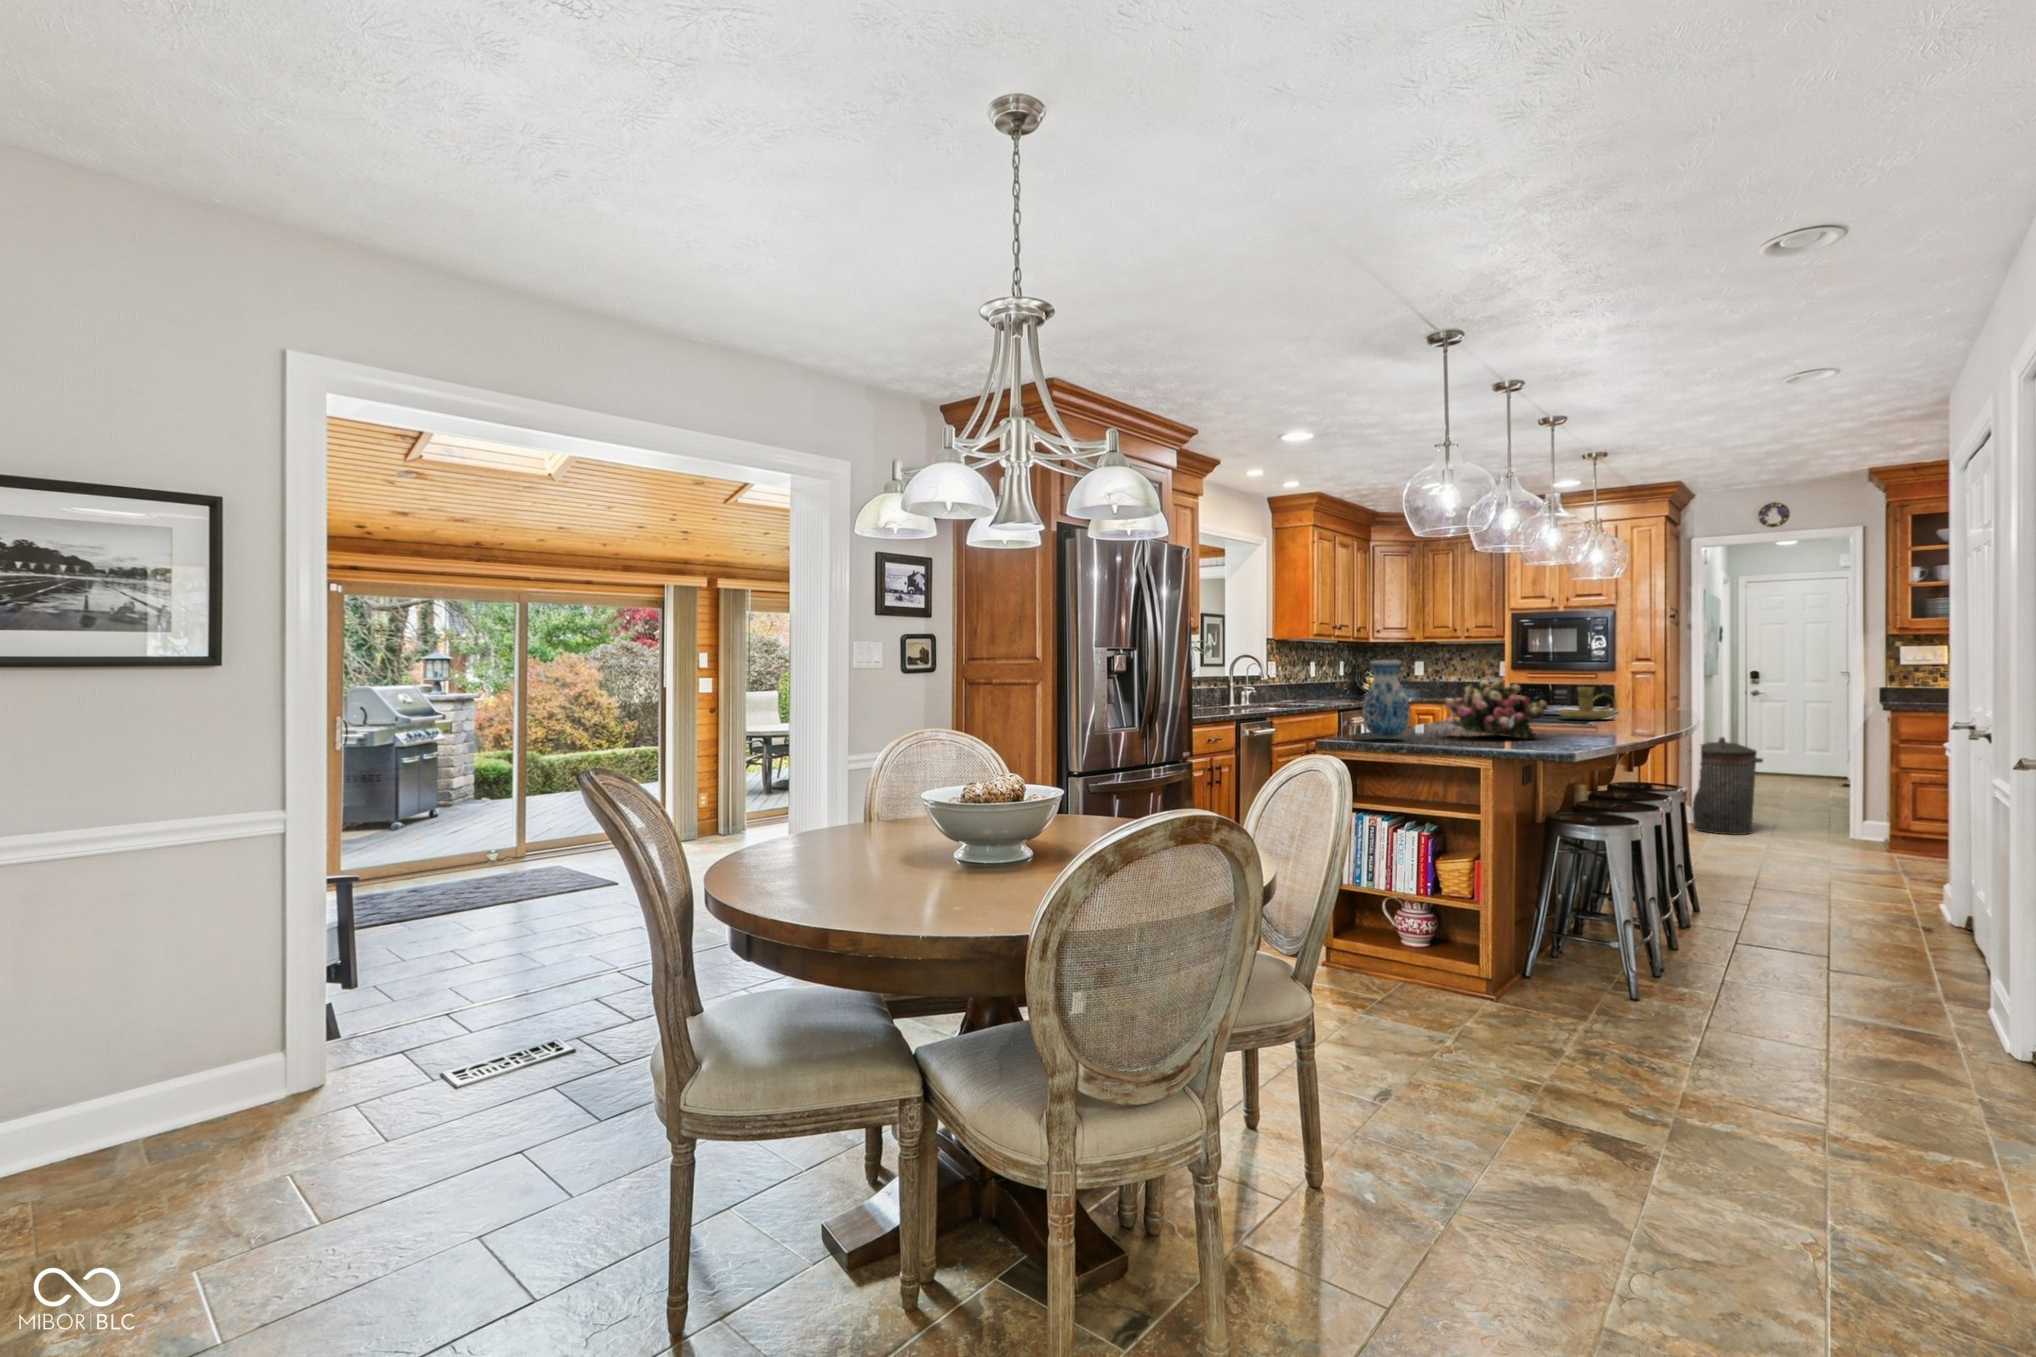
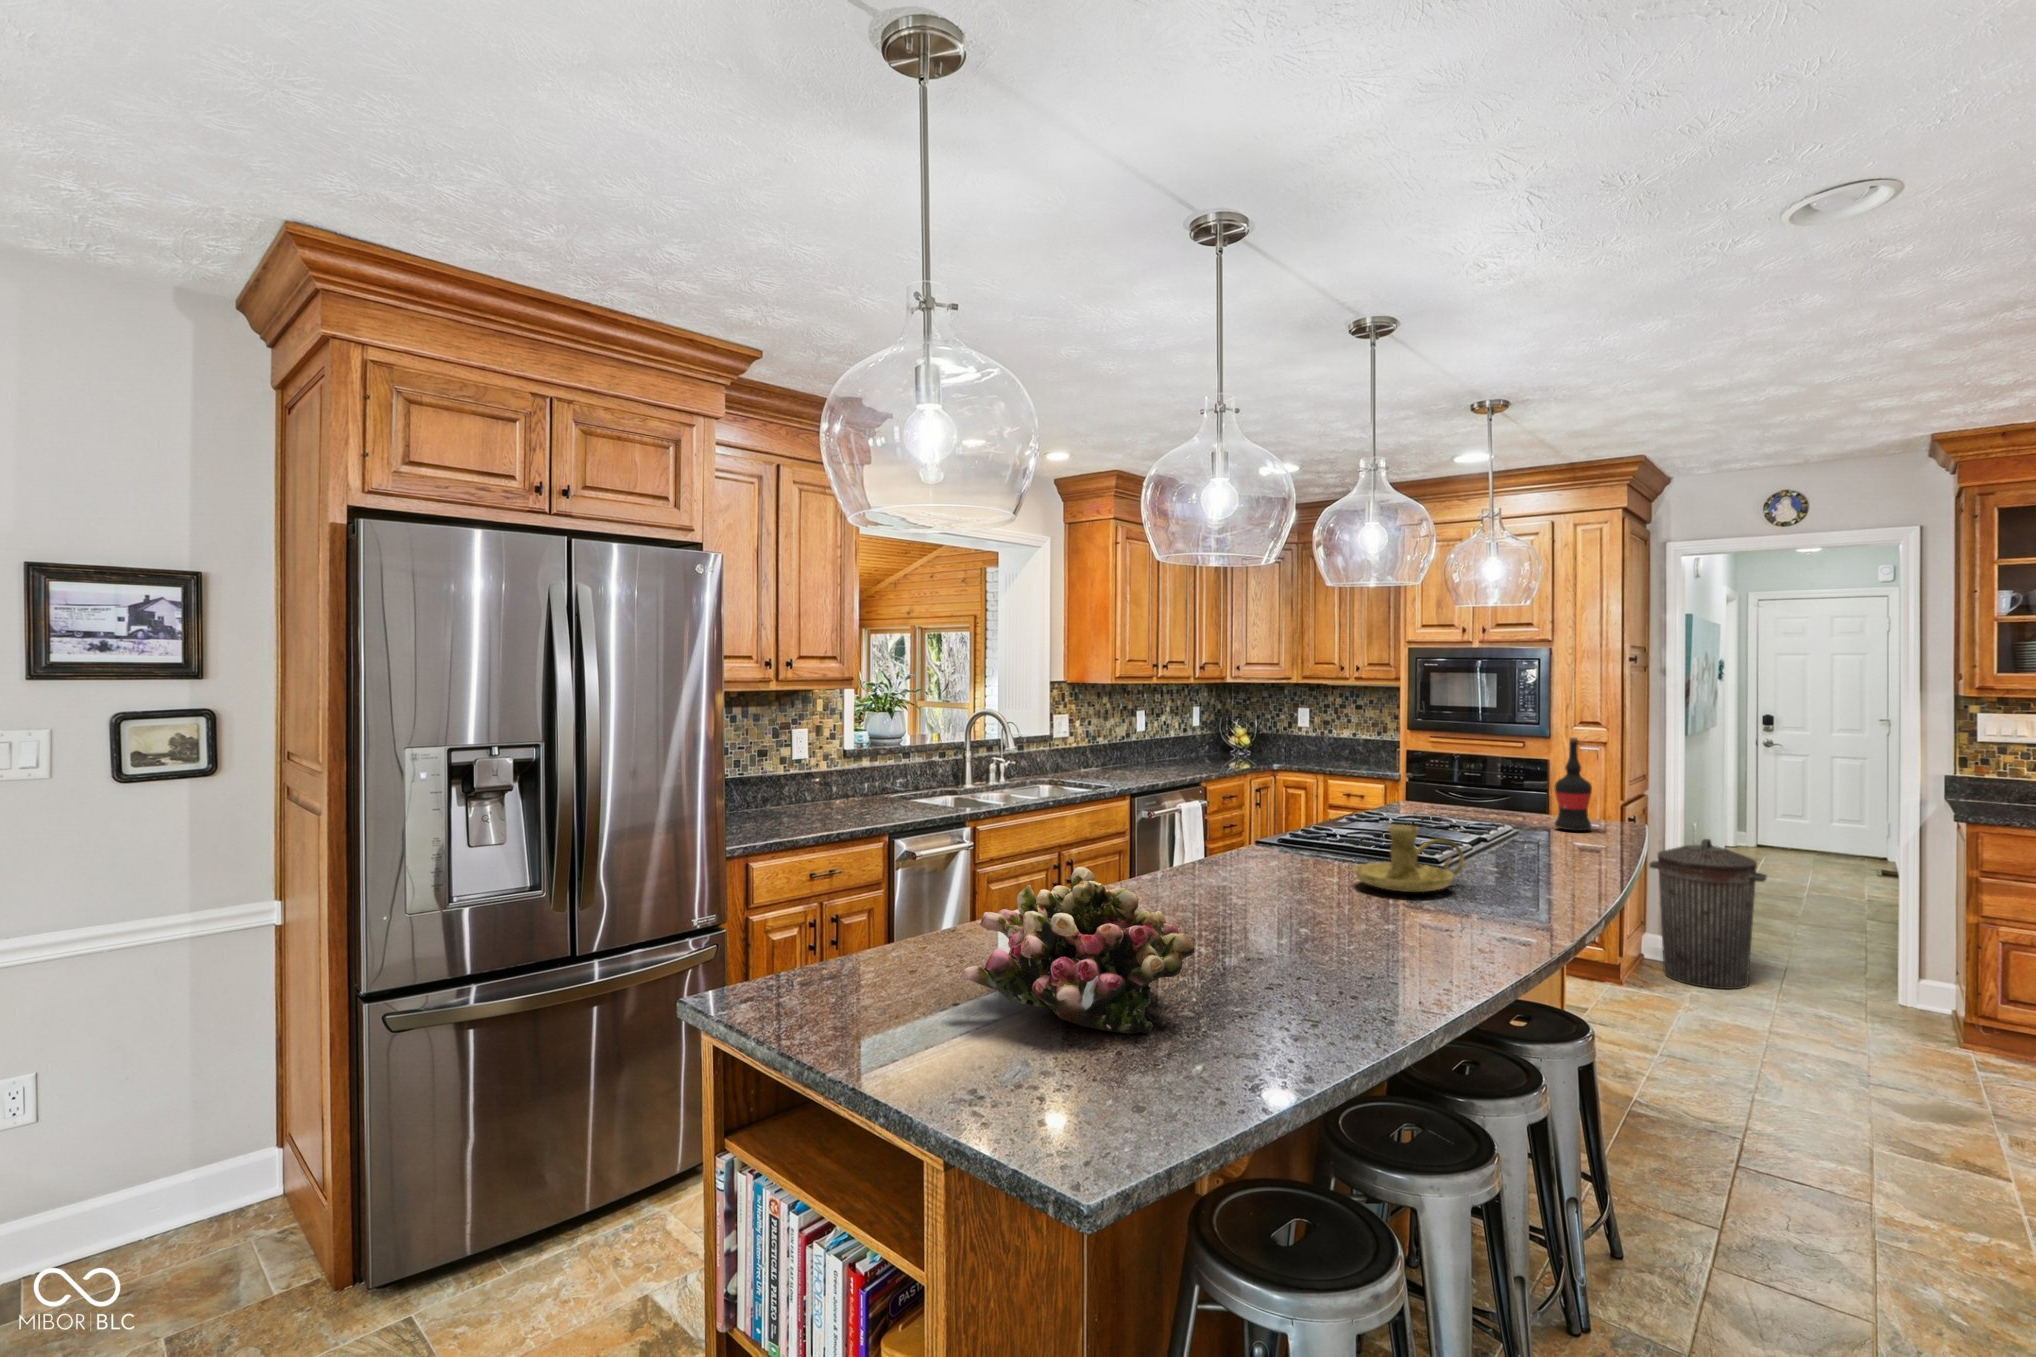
wine bottle: none [1644,653,1667,707] -> present [1554,737,1592,831]
vase: present [1363,660,1410,739] -> none [787,824,890,1012]

